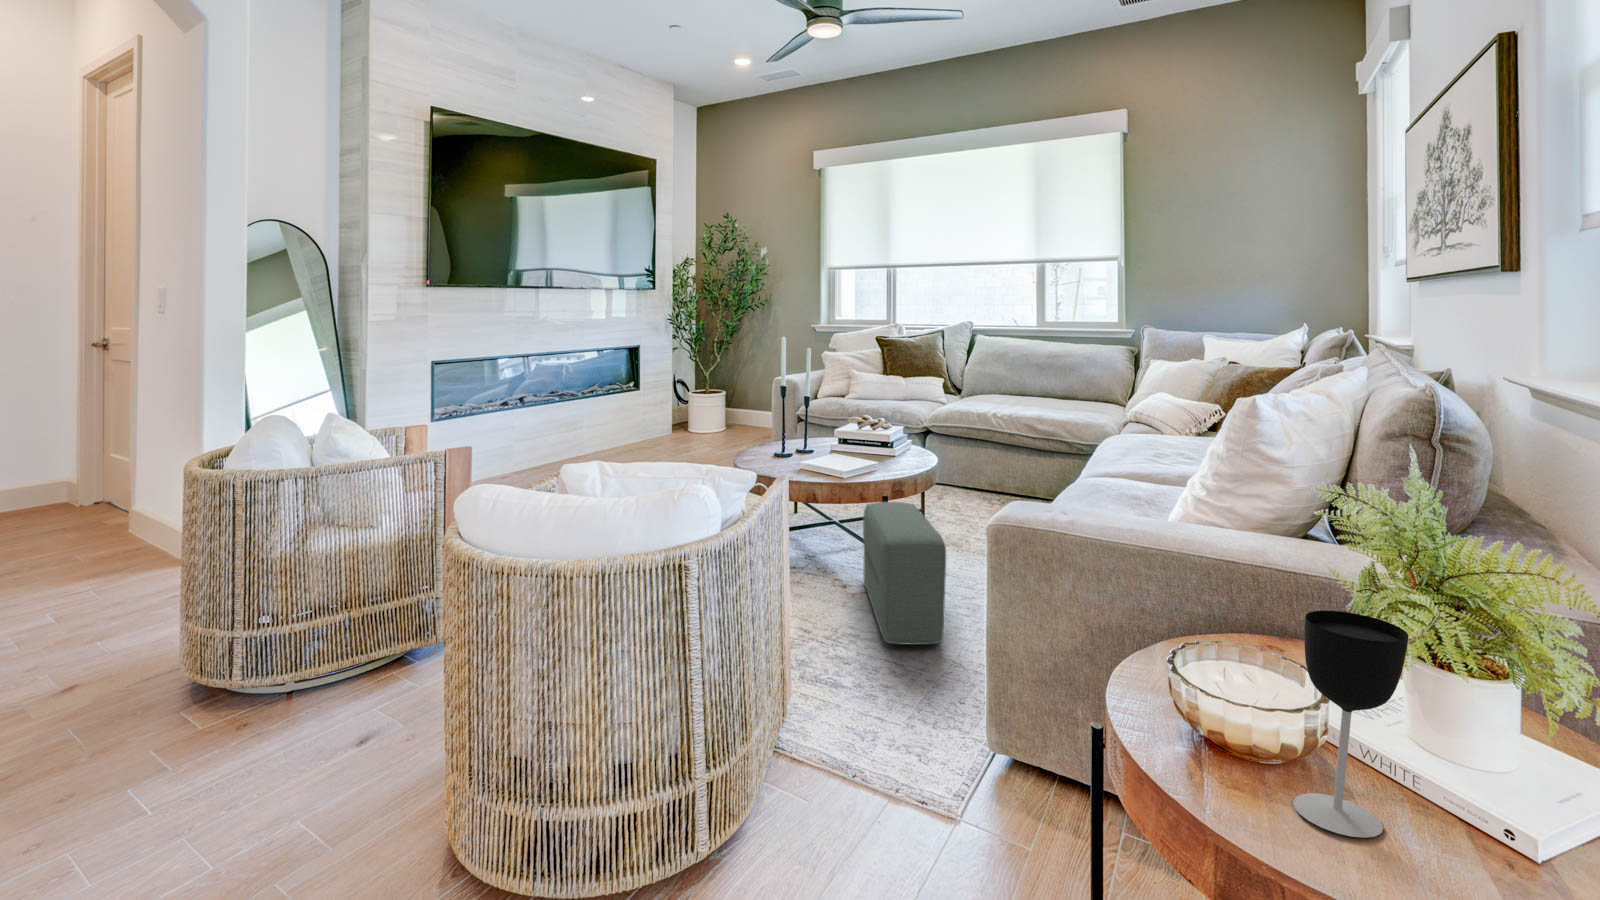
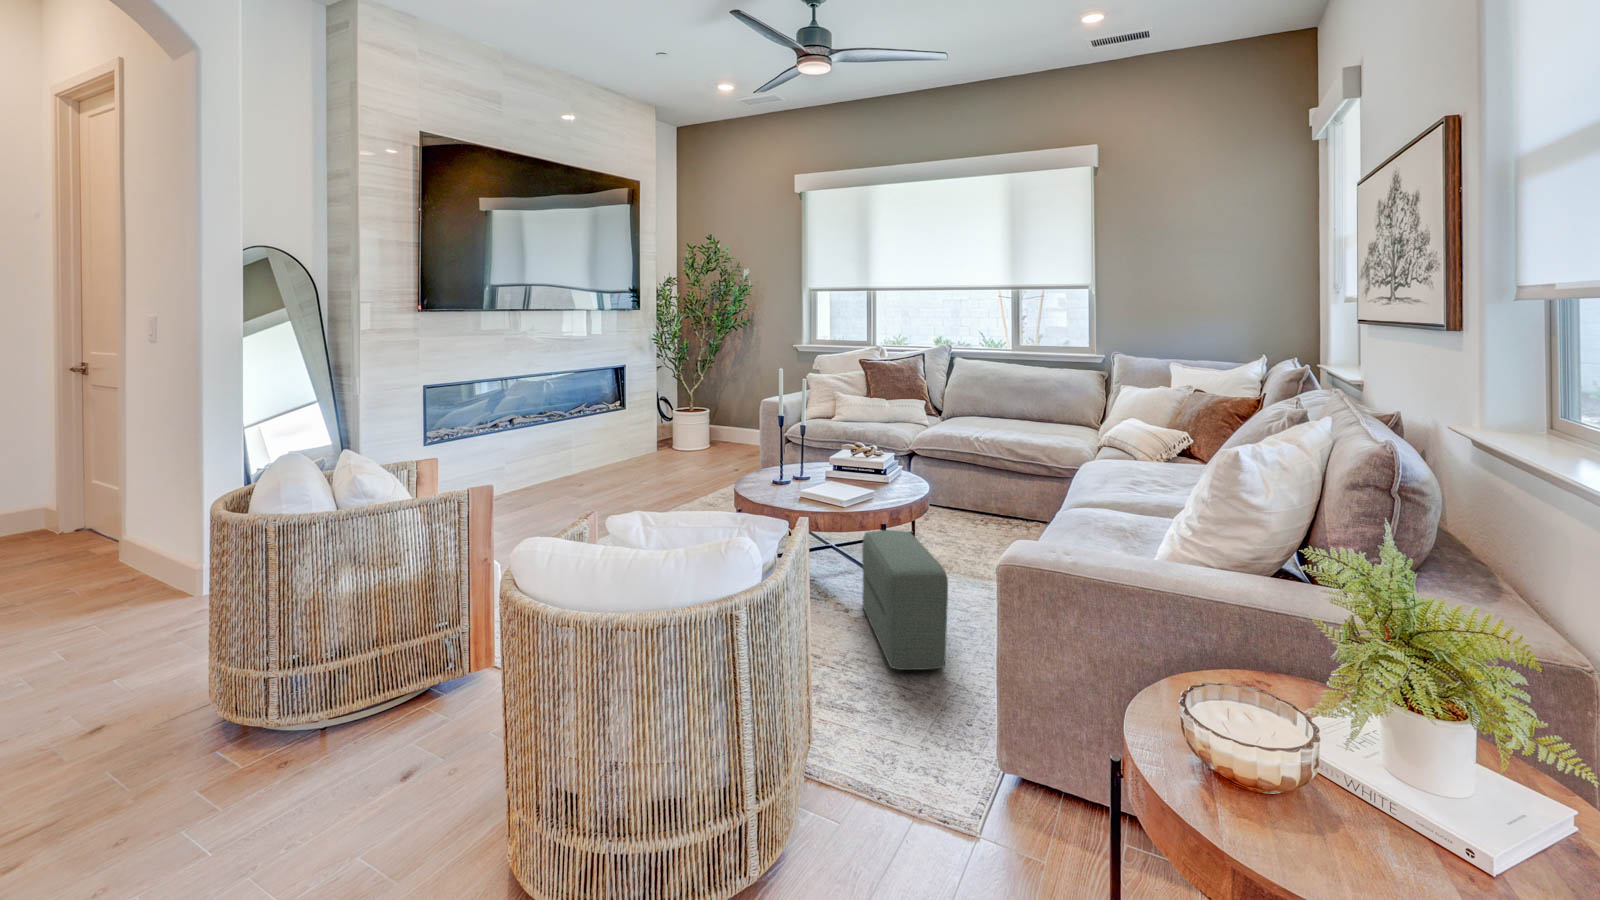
wine glass: present [1293,611,1409,838] -> none [1295,666,1389,856]

